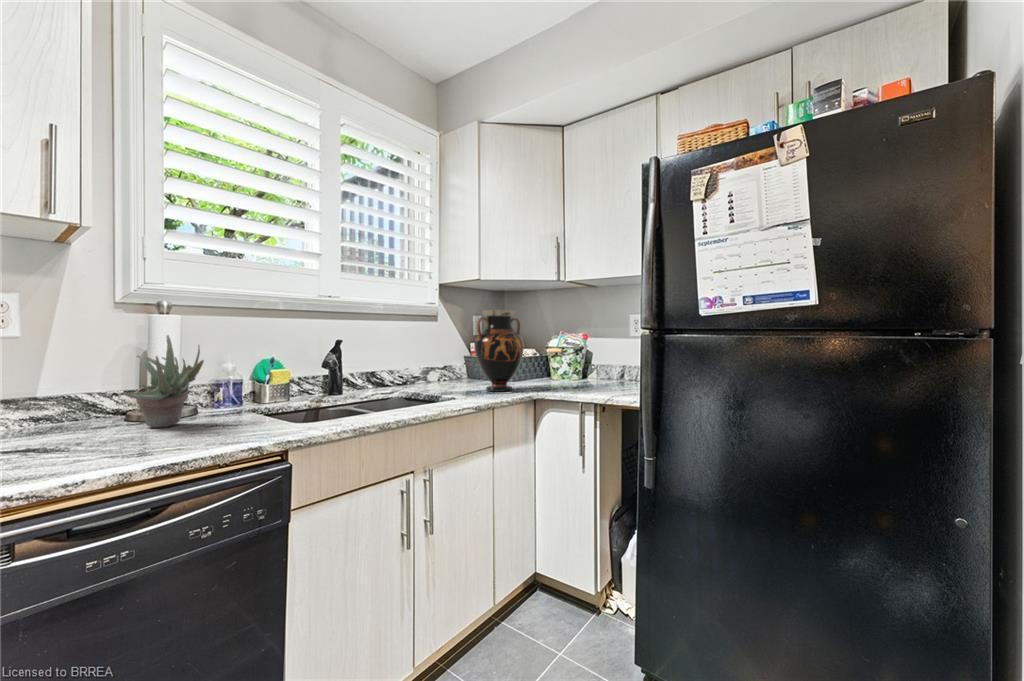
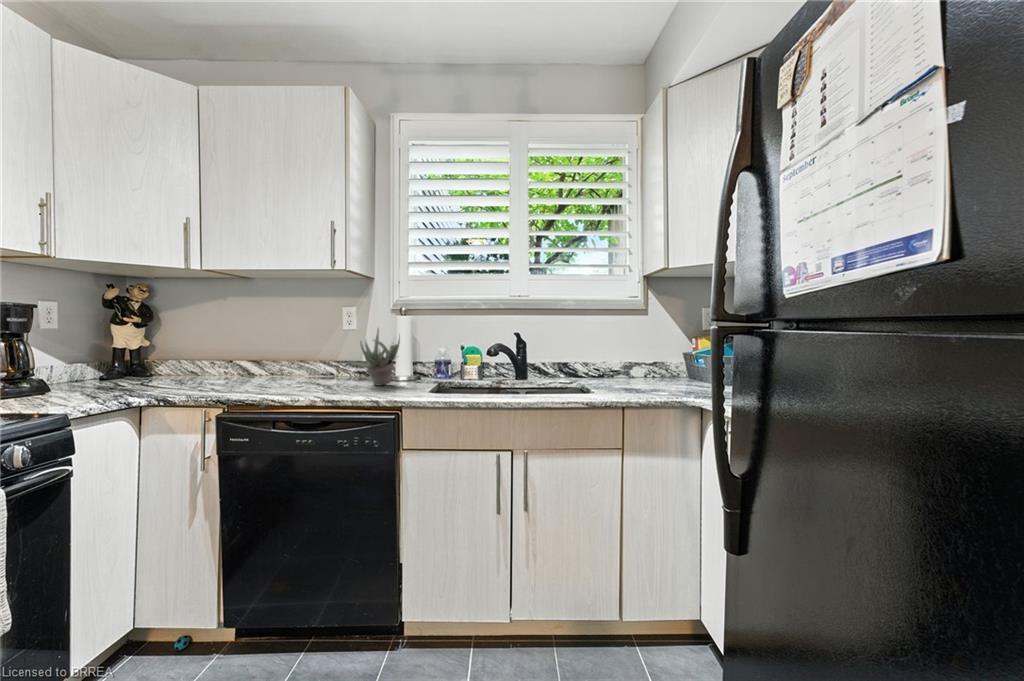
vase: present [474,310,524,392] -> none [634,304,691,394]

